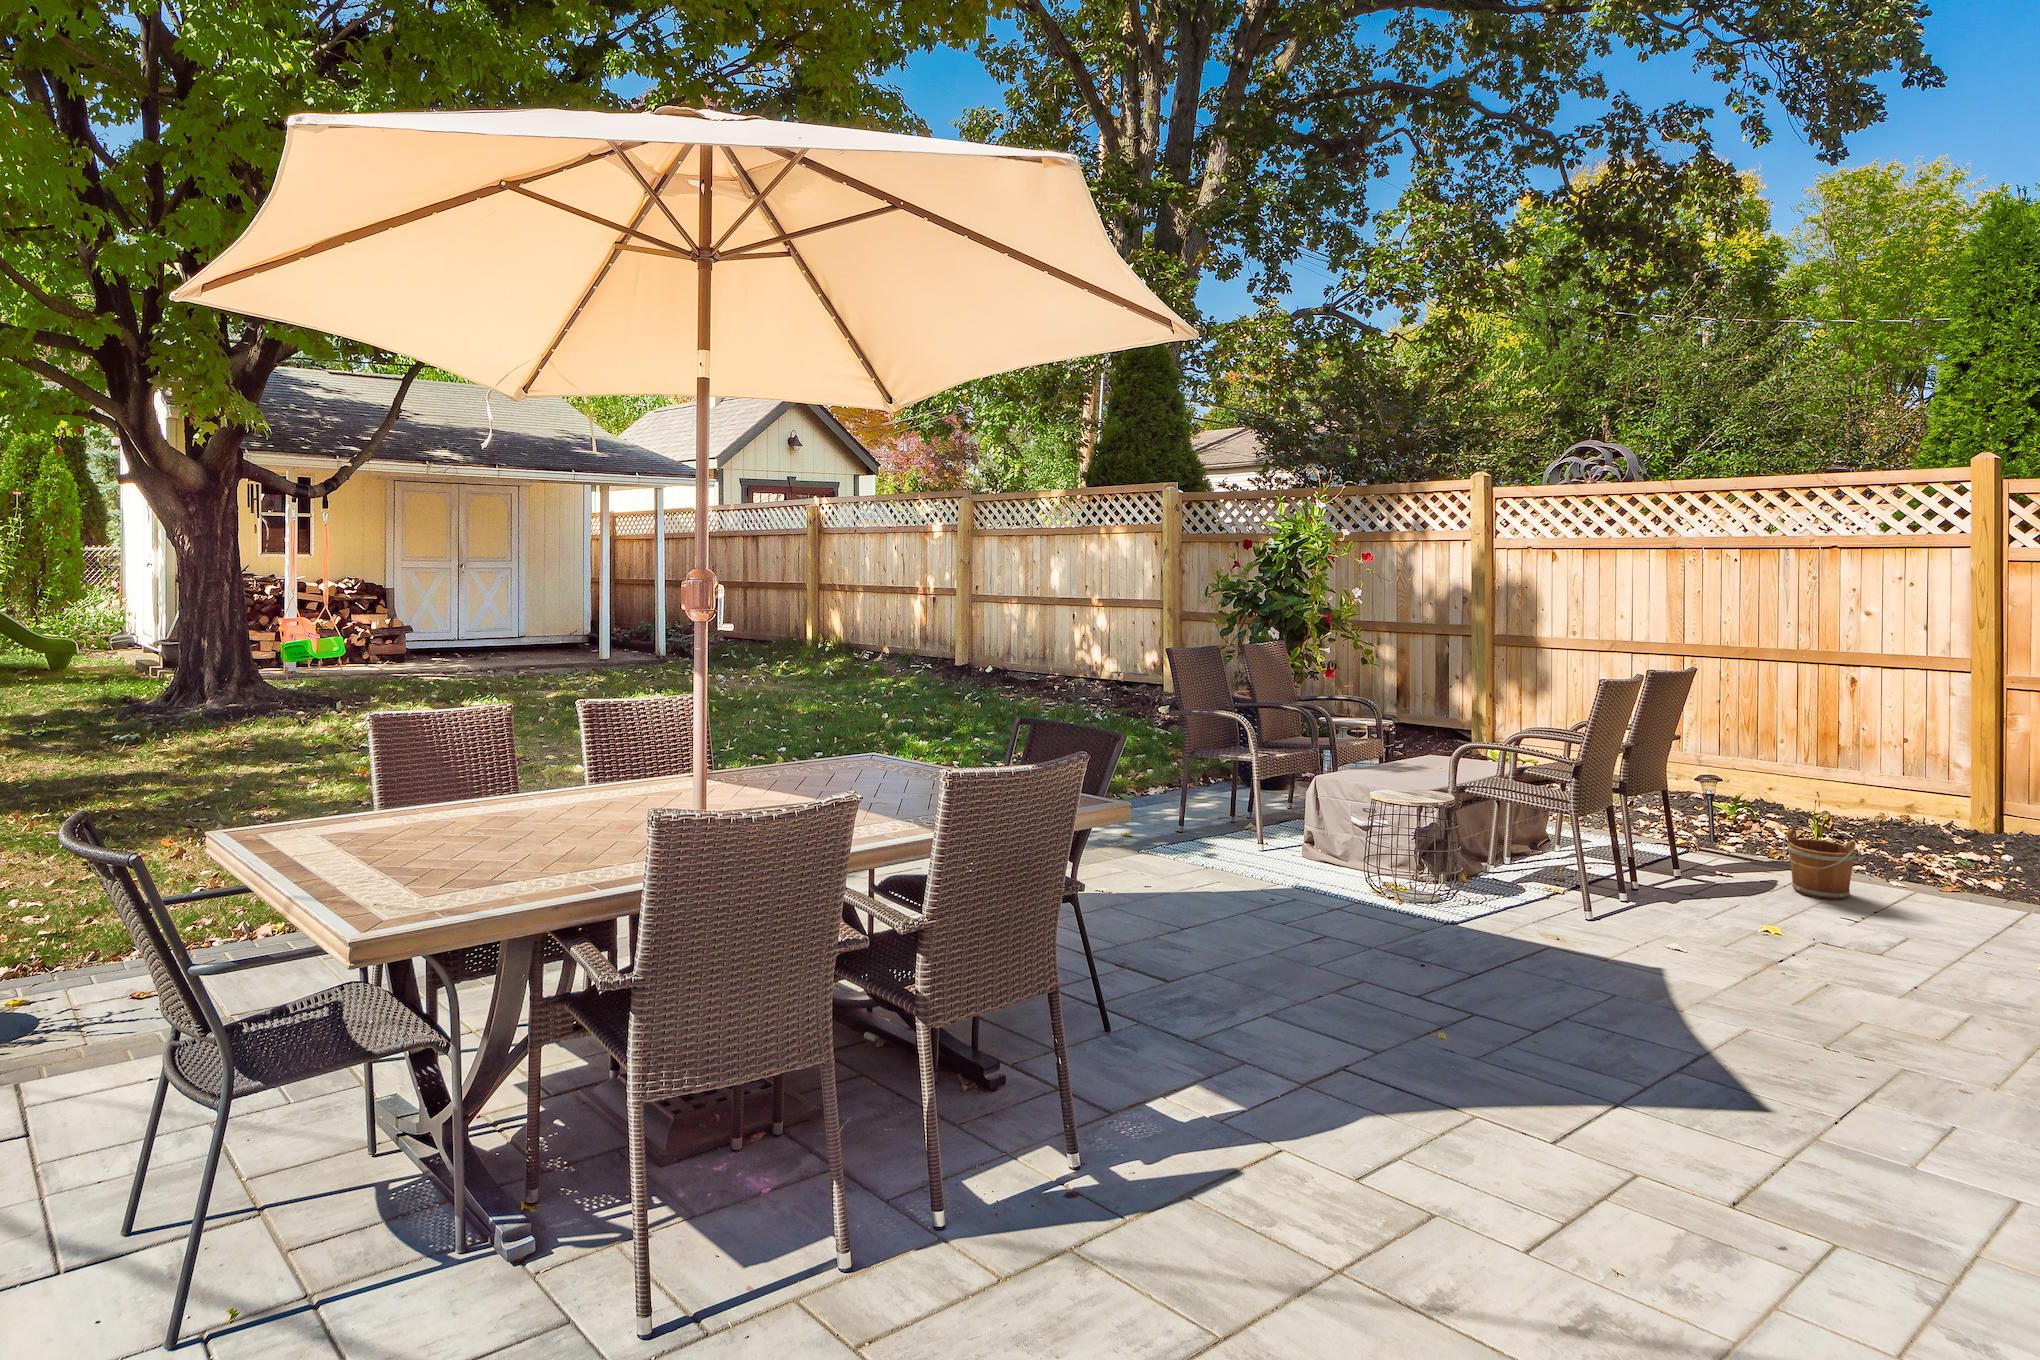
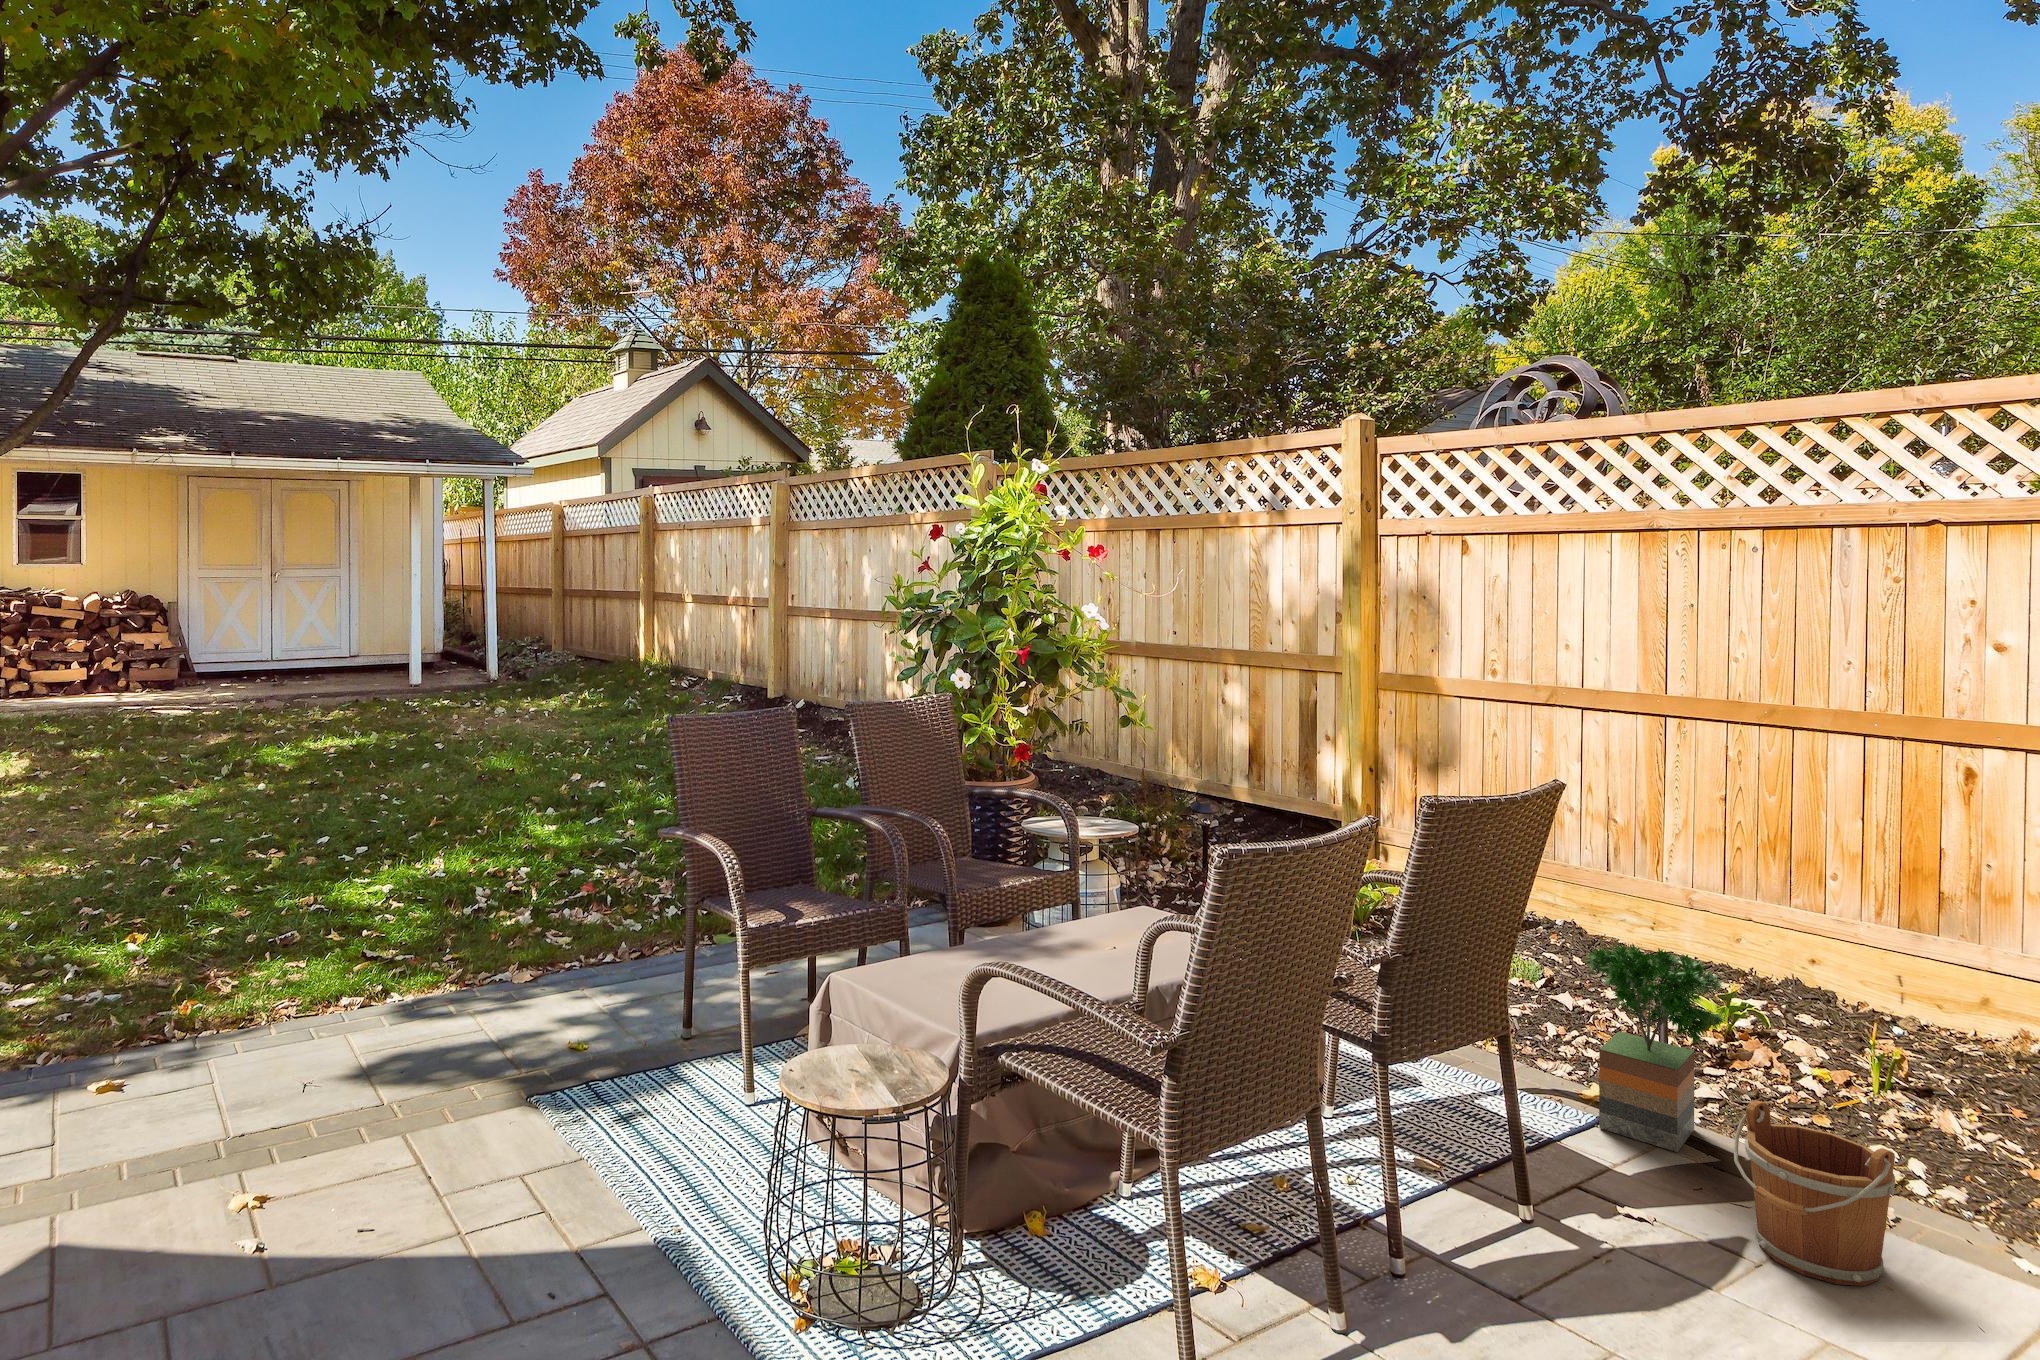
potted tree: none [1688,768,1764,864] -> present [1585,943,1726,1152]

